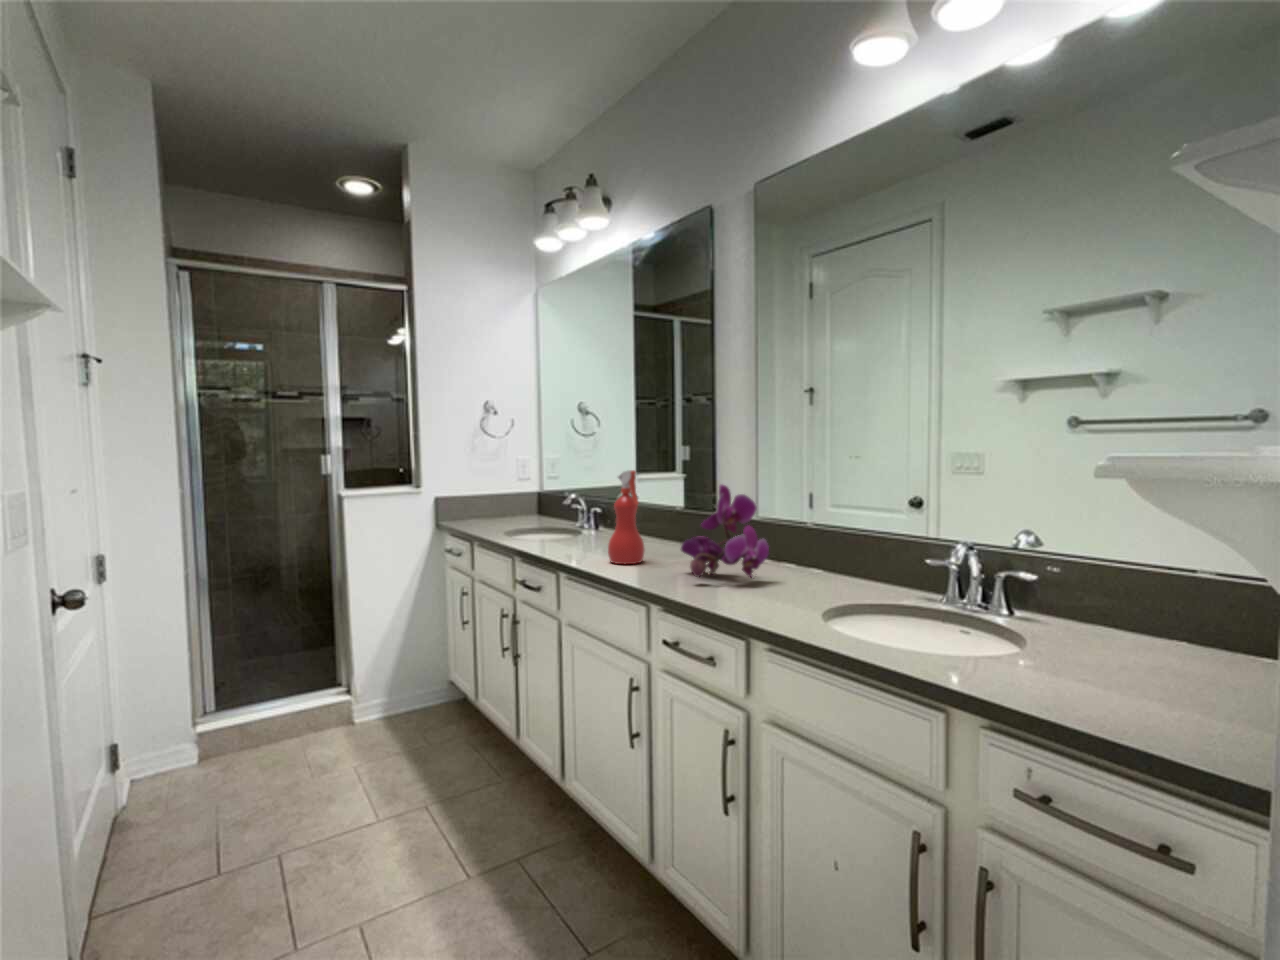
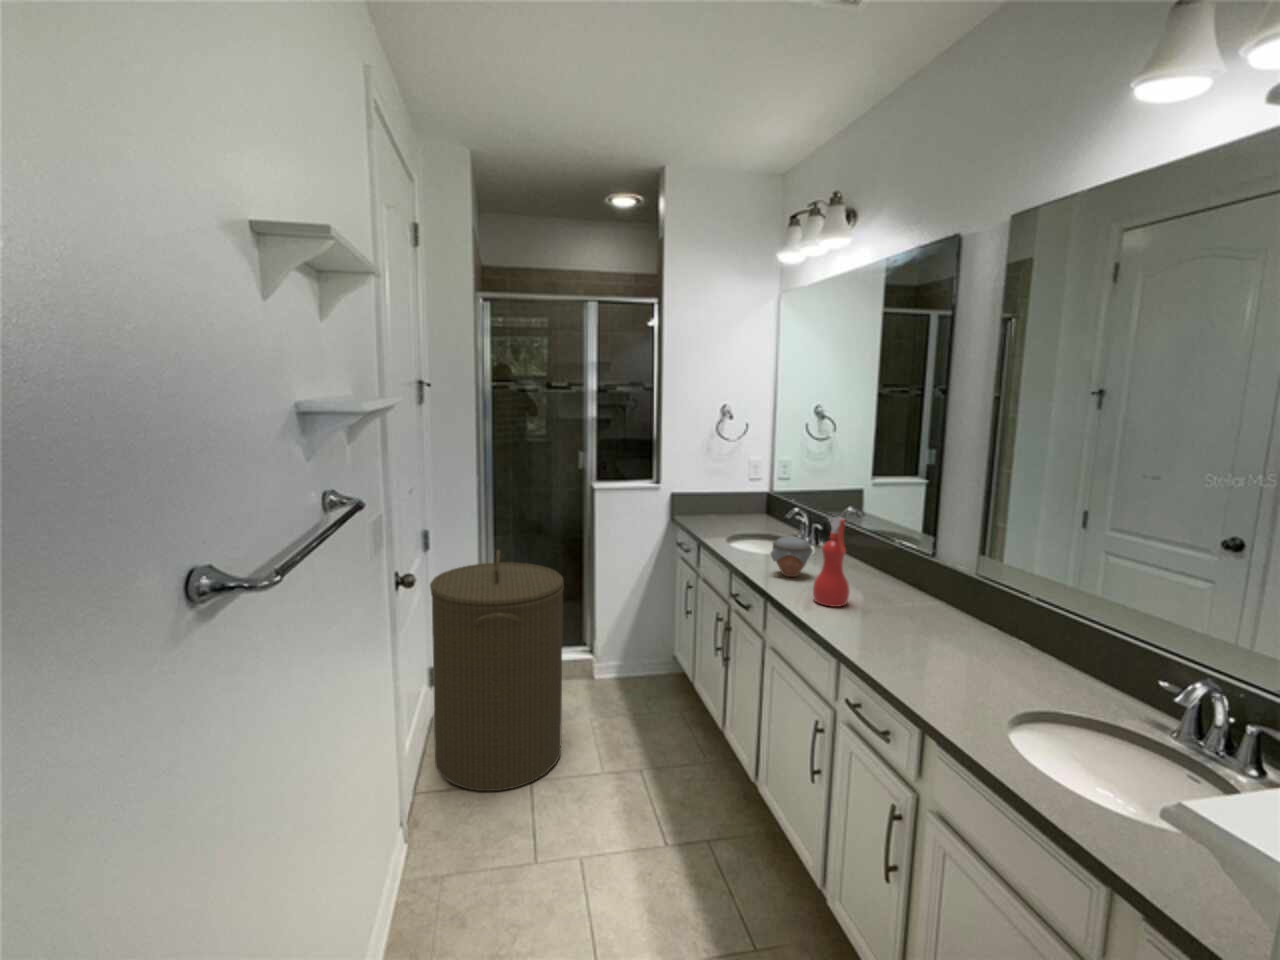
flower: present [681,485,769,579] -> none [881,552,974,656]
jar: none [557,509,601,550] -> present [770,536,813,577]
laundry hamper: none [106,561,317,889] -> present [430,550,564,791]

